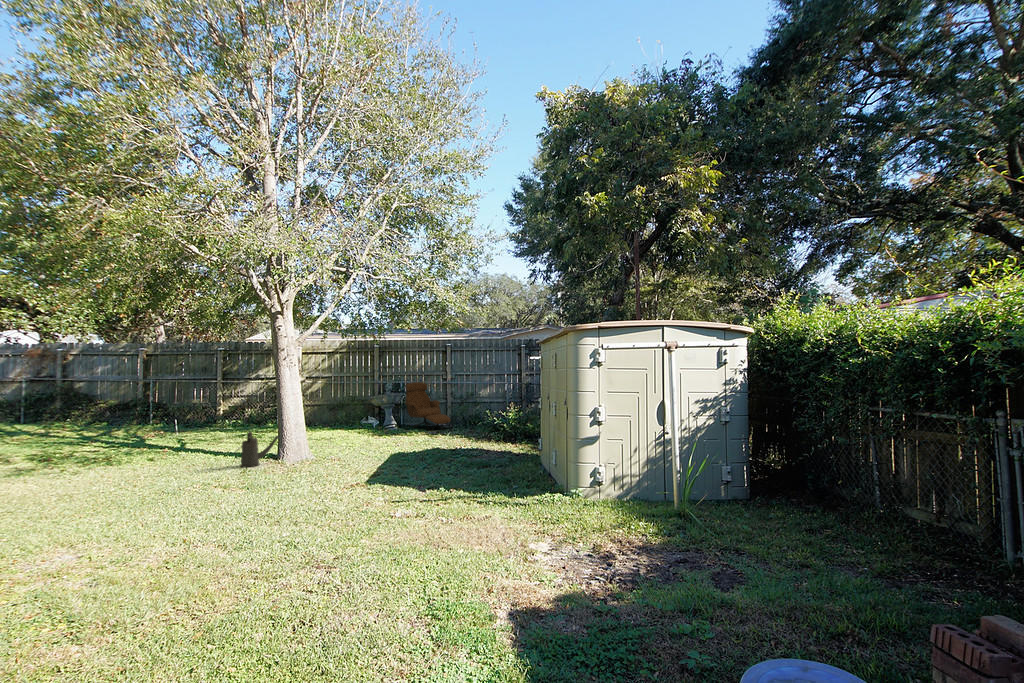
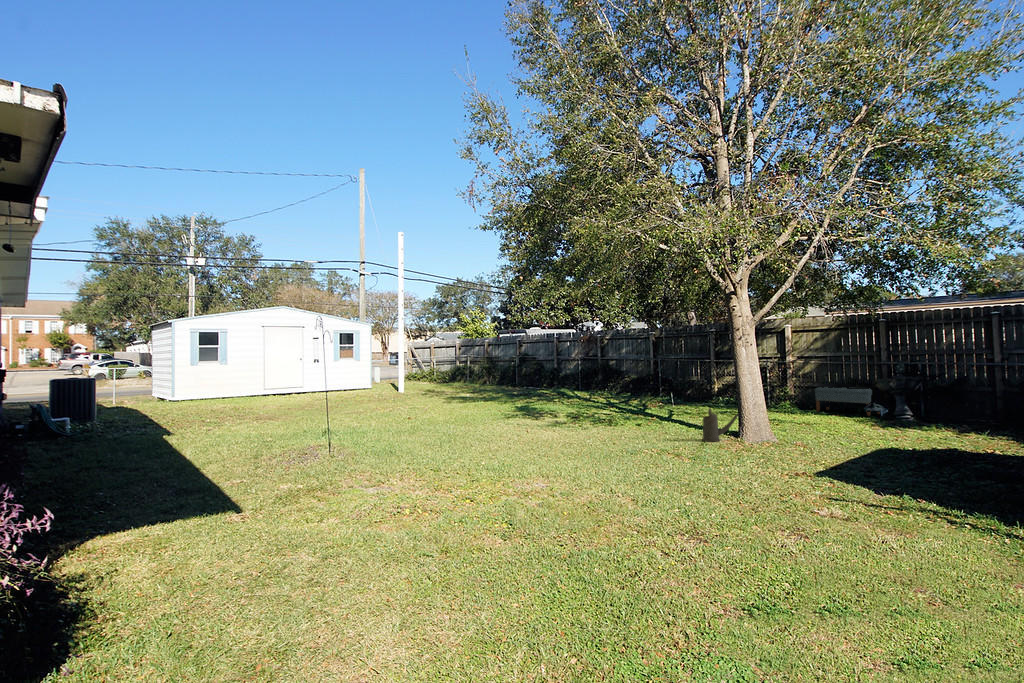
lounge chair: present [405,382,451,429] -> none [919,363,991,427]
bench: none [323,404,375,428] -> present [815,387,880,416]

